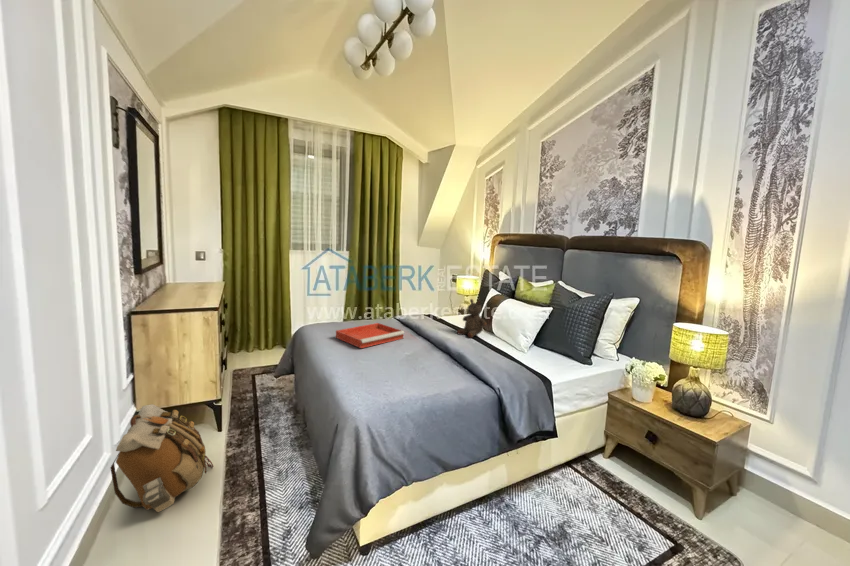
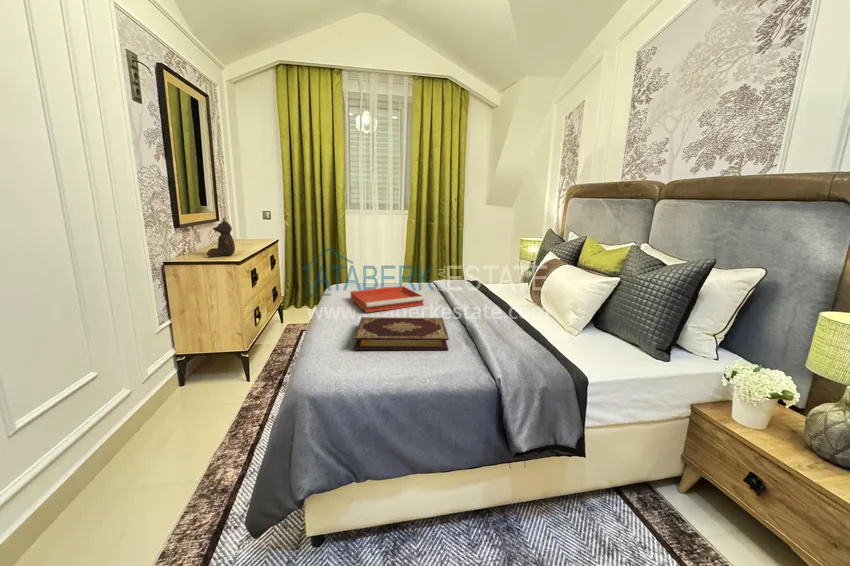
stuffed bear: present [457,299,487,338] -> present [207,218,235,257]
book: none [366,347,450,378] -> present [353,317,449,350]
backpack: present [111,404,213,512] -> none [111,351,224,455]

